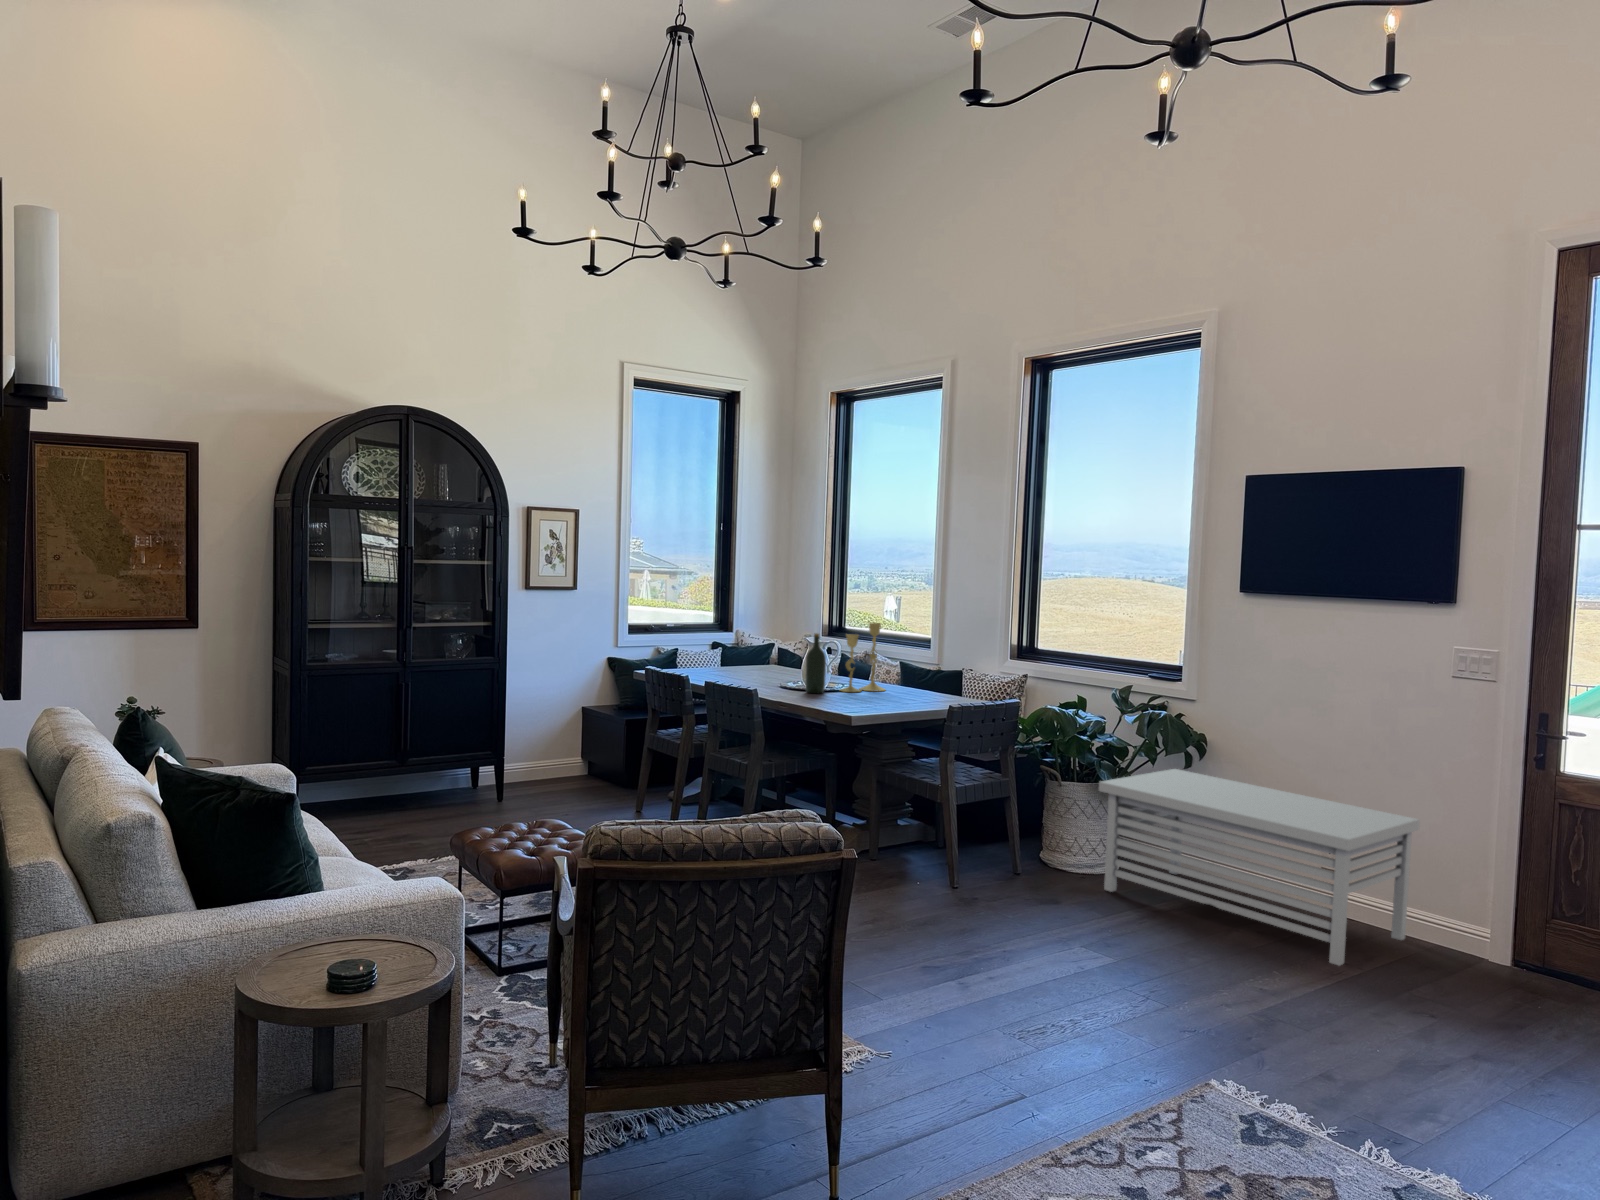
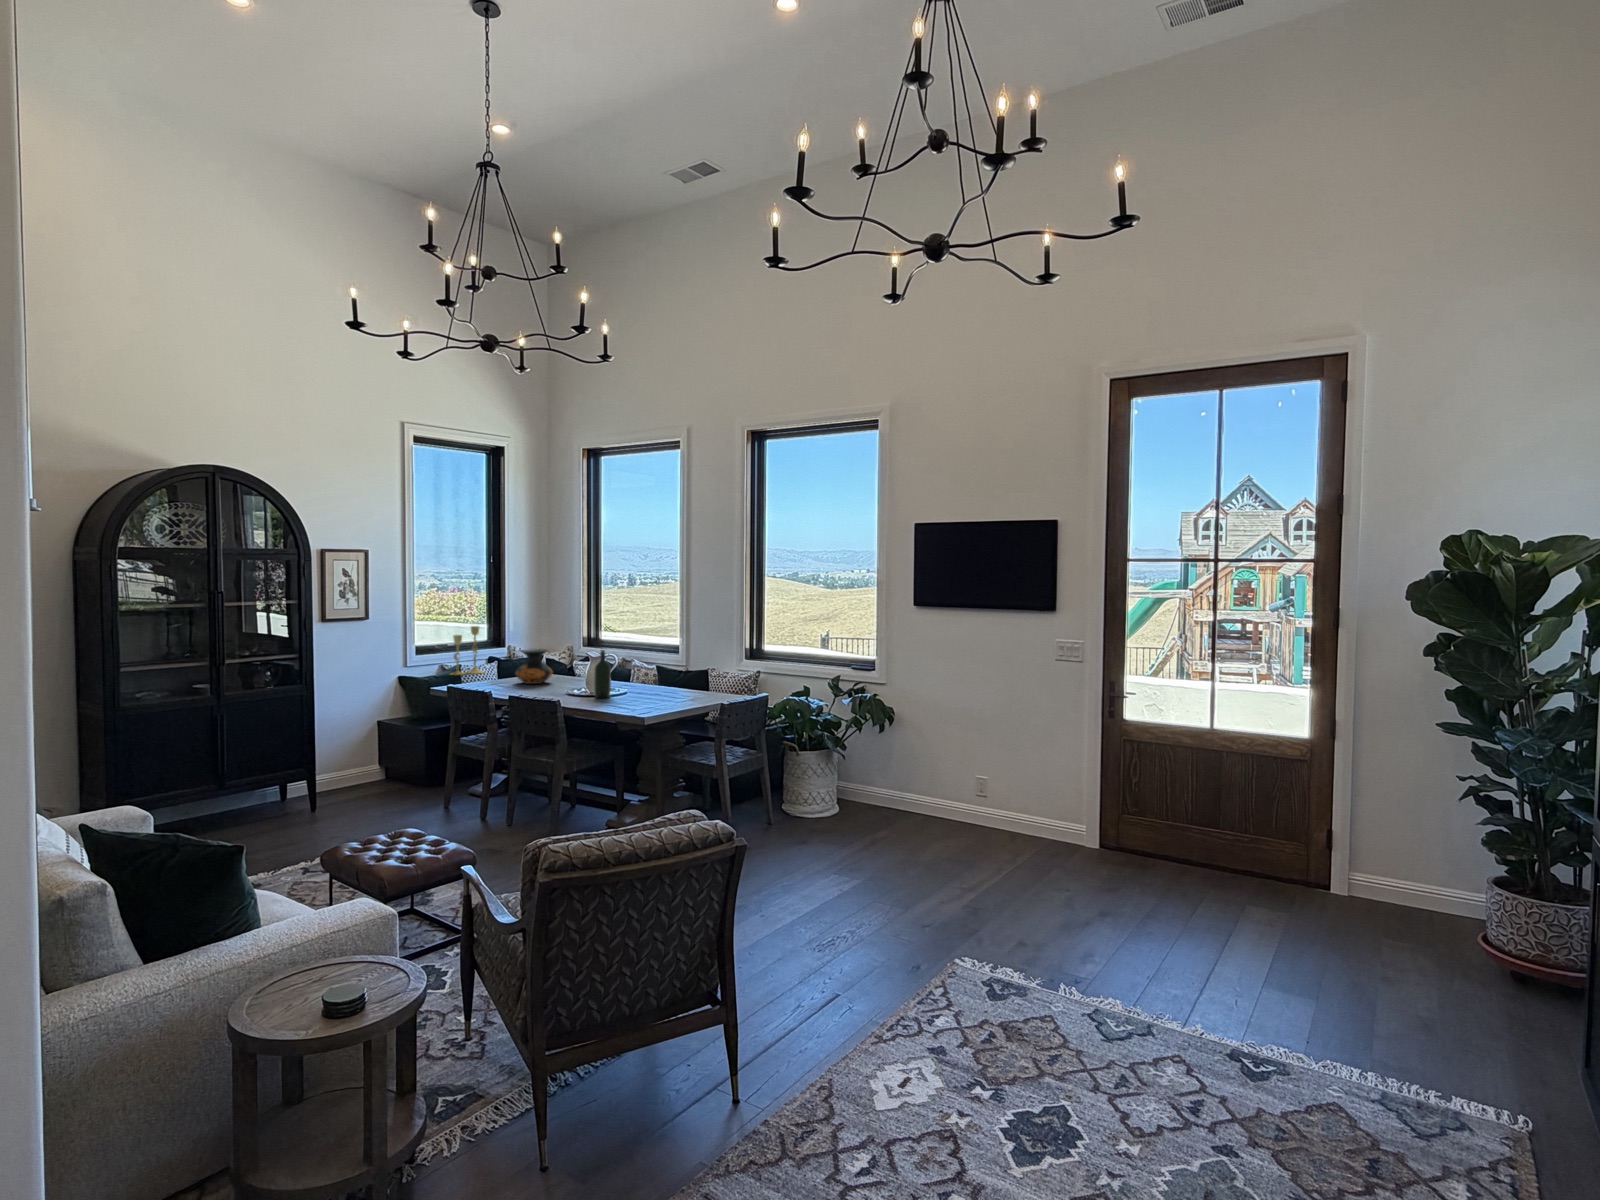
candlestick: present [841,623,885,692] -> present [450,626,484,675]
vase: none [726,632,770,674] -> present [515,649,552,684]
storage bench: present [1099,769,1420,965] -> none [830,736,1040,865]

